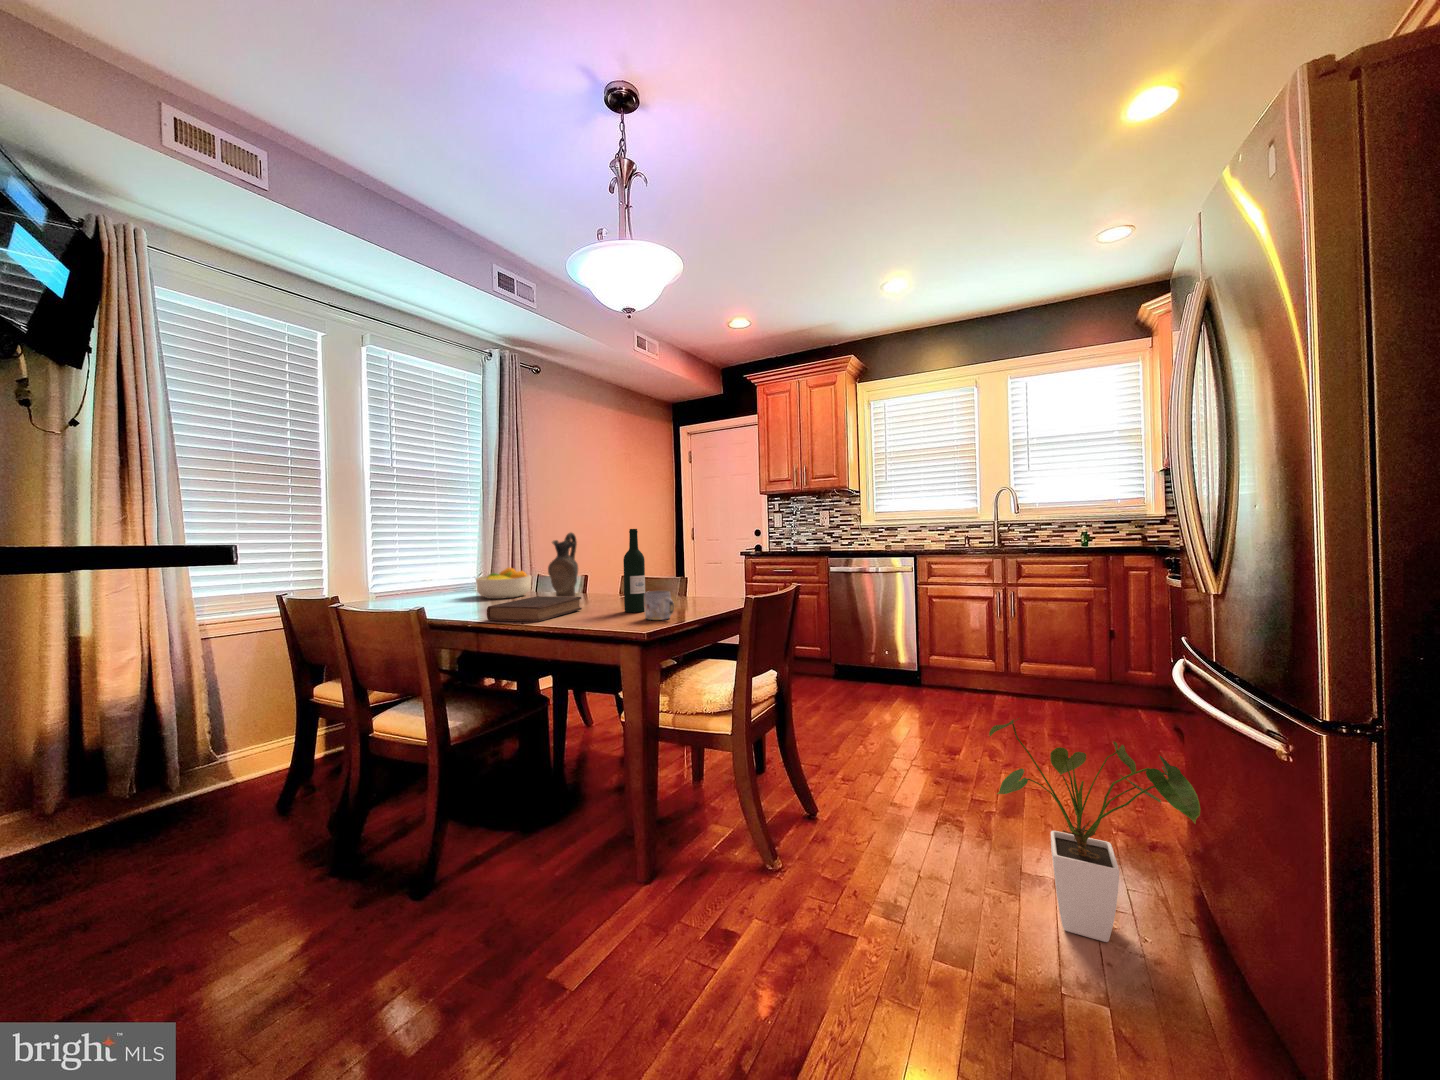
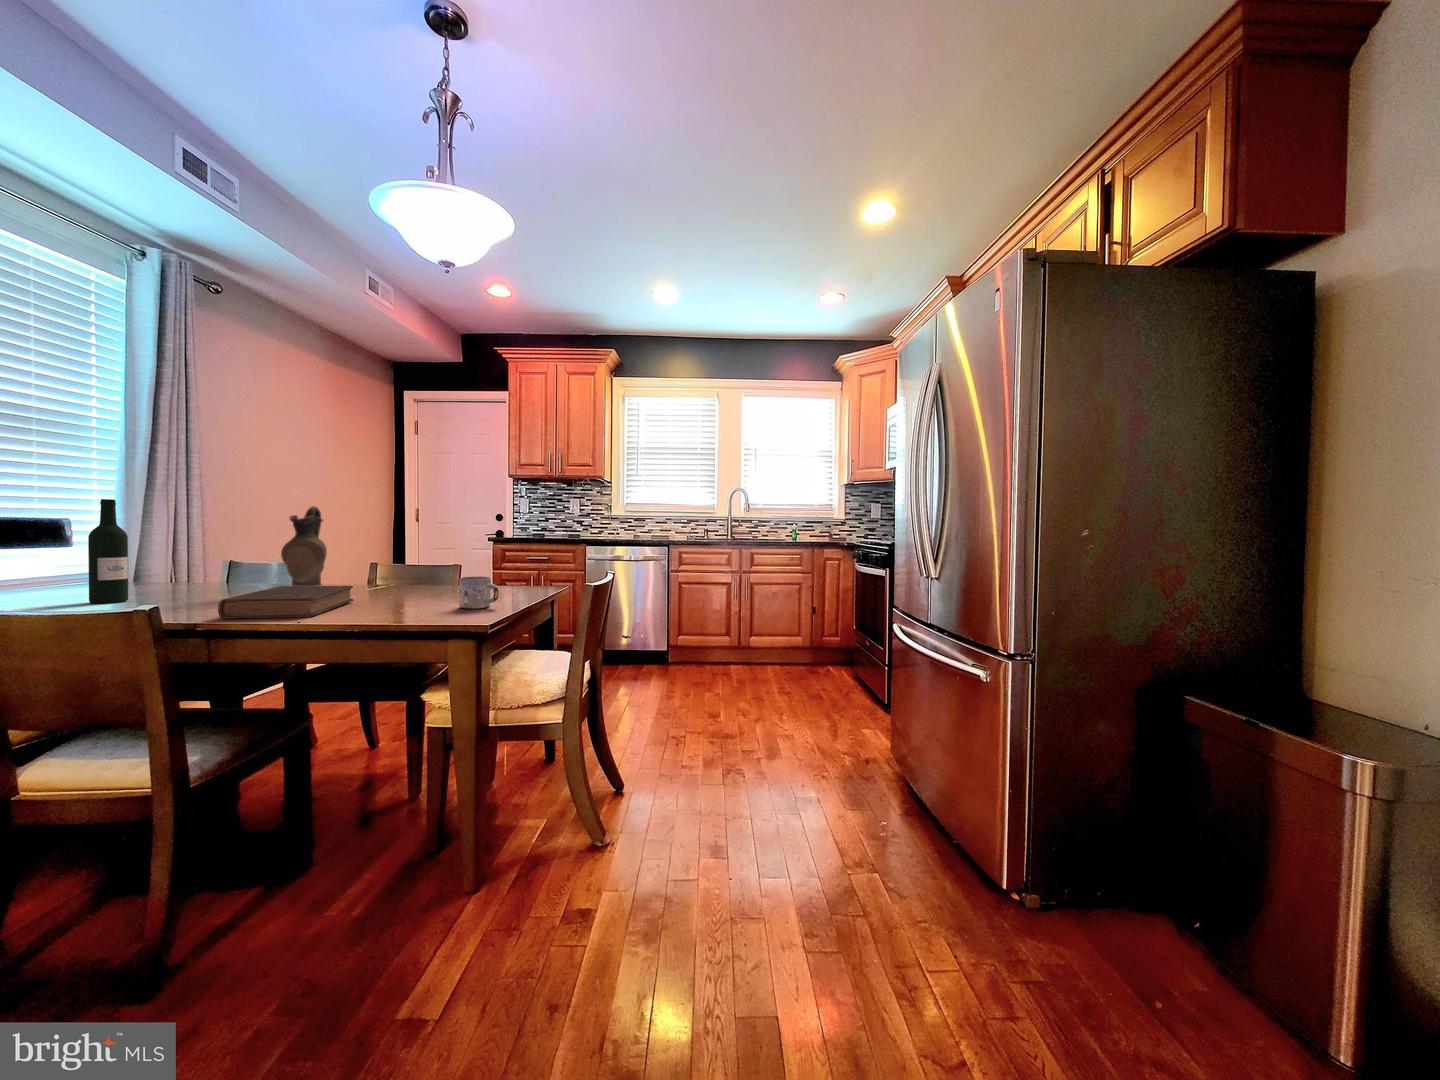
wine bottle: present [623,529,645,612] -> present [88,499,128,603]
fruit bowl: present [476,567,531,599] -> none [129,549,233,592]
house plant: present [989,718,1201,942] -> none [781,672,925,826]

